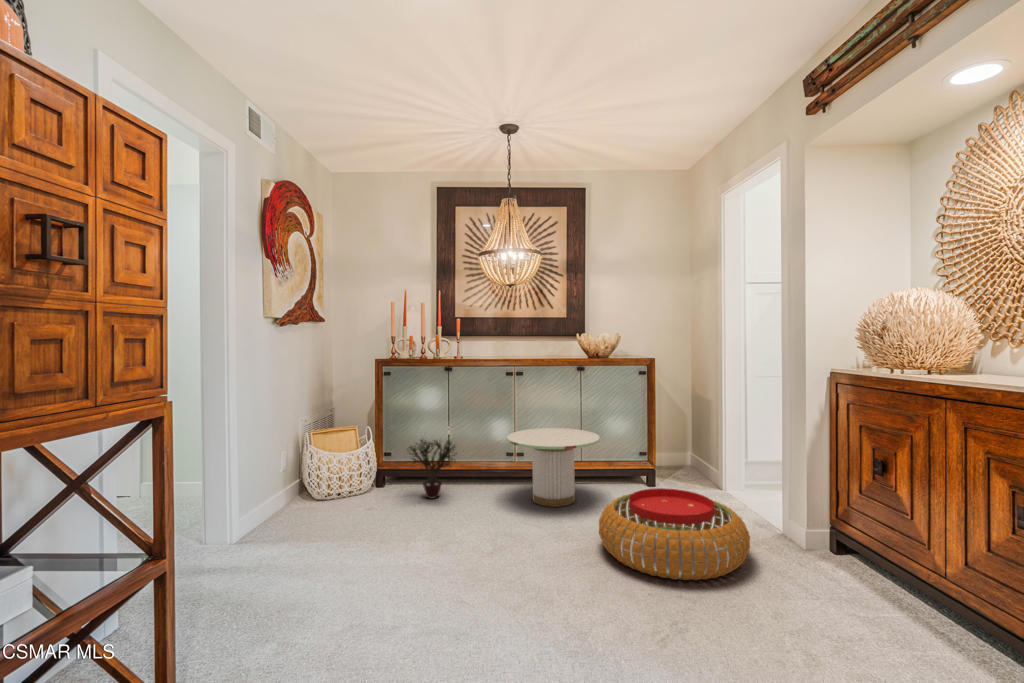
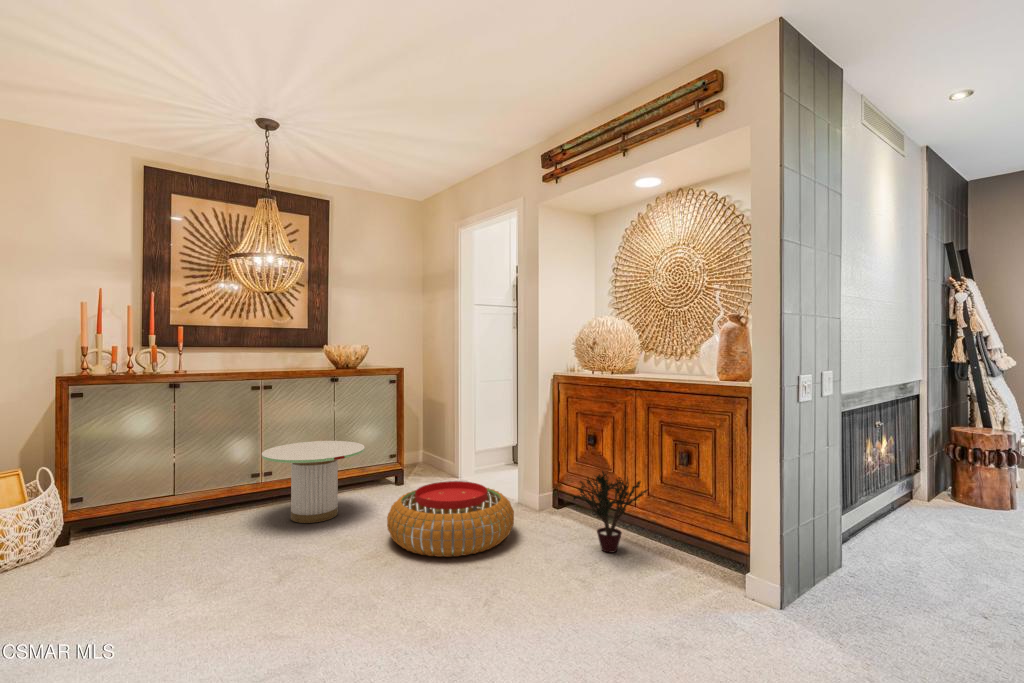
potted plant: present [409,439,457,499] -> present [573,471,648,553]

